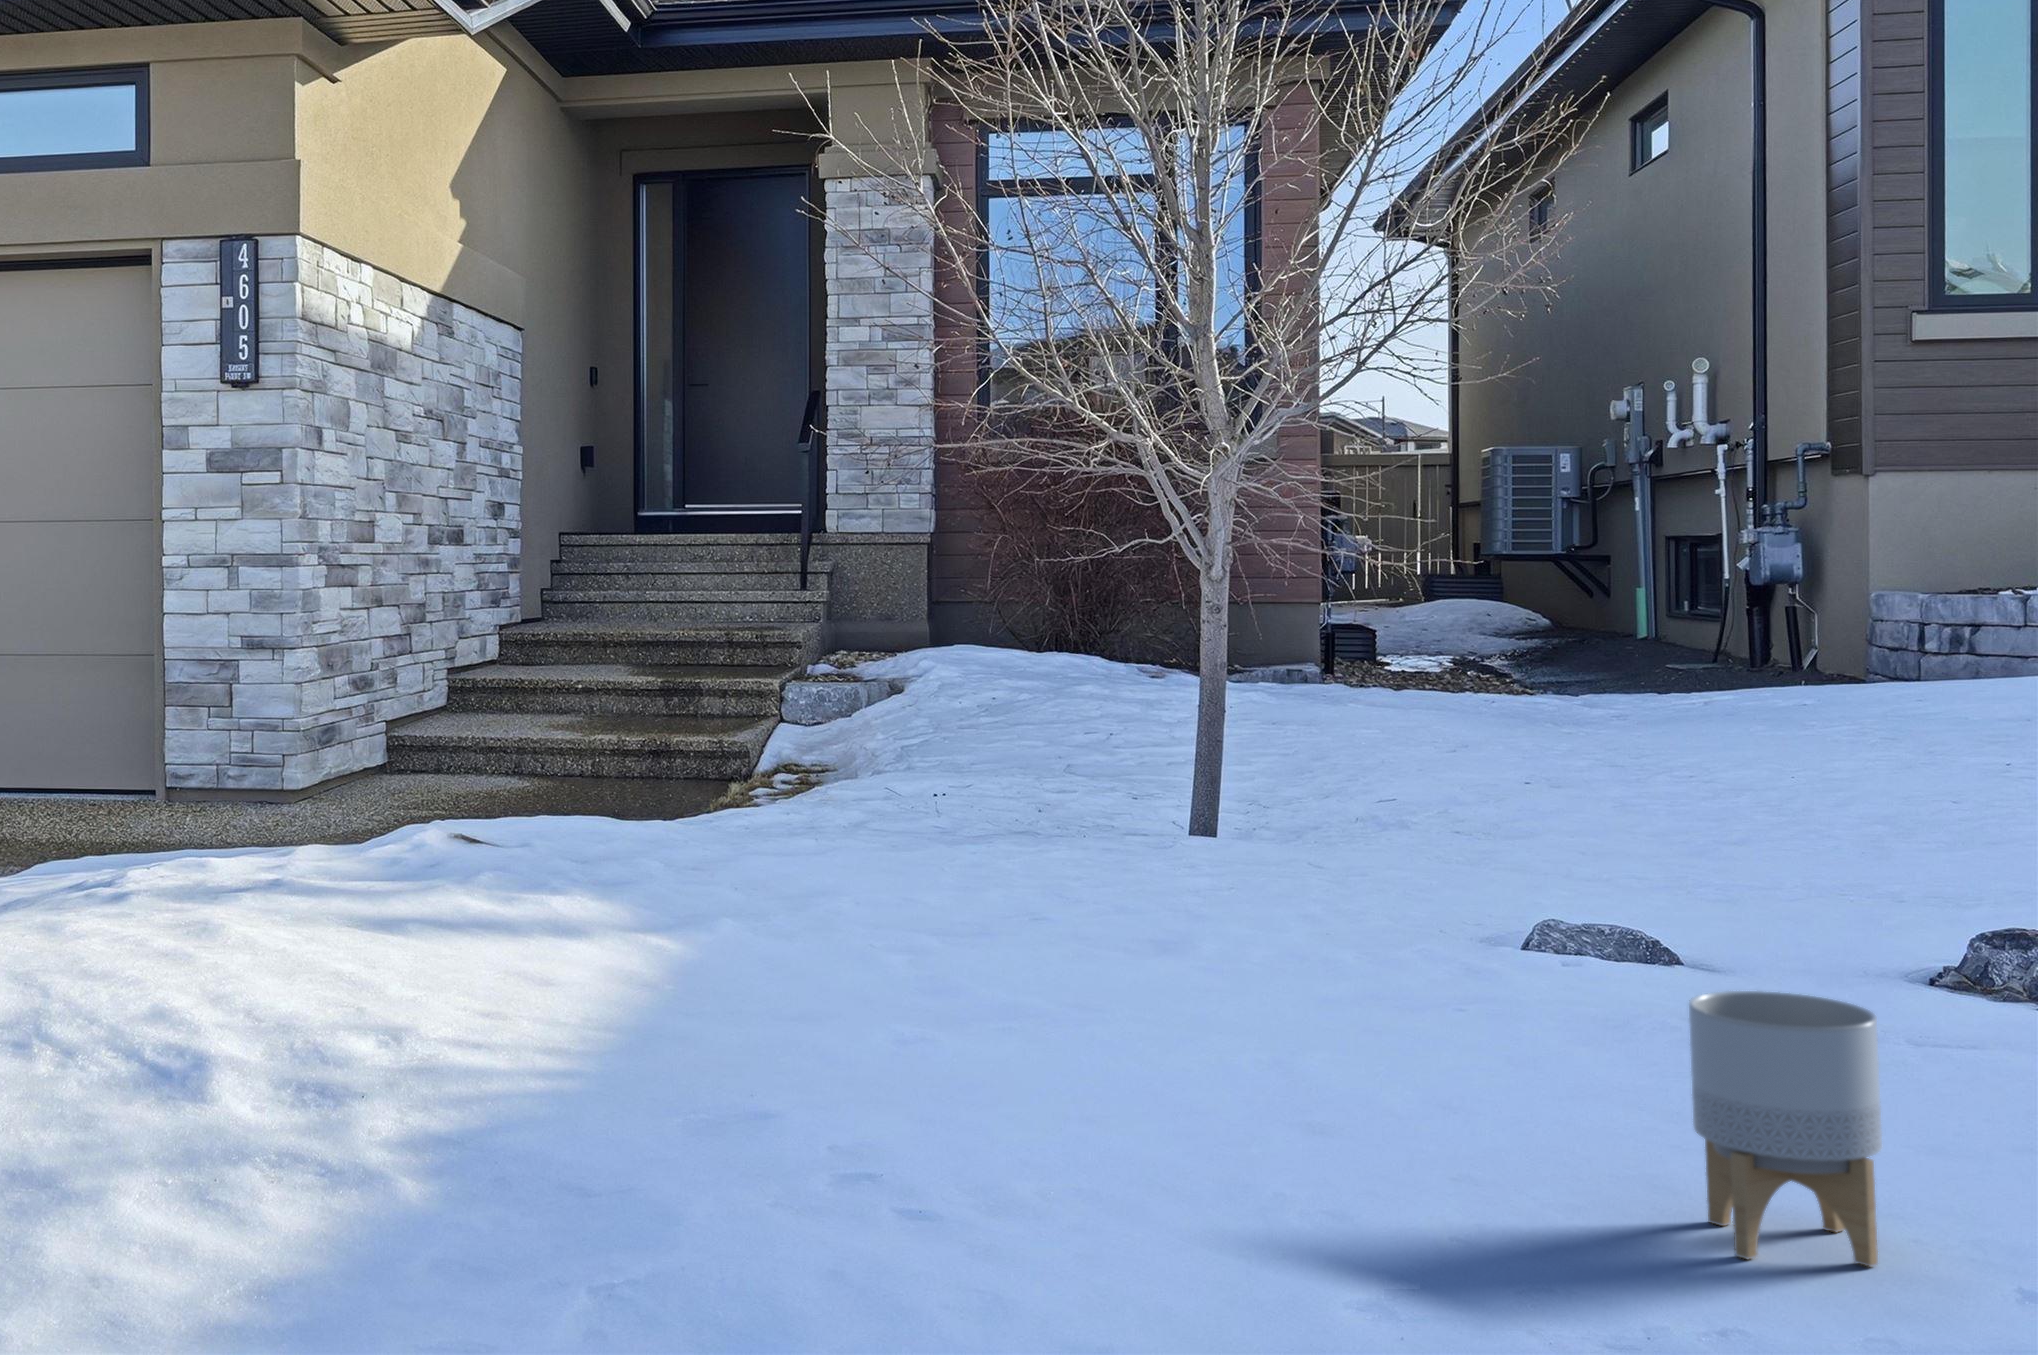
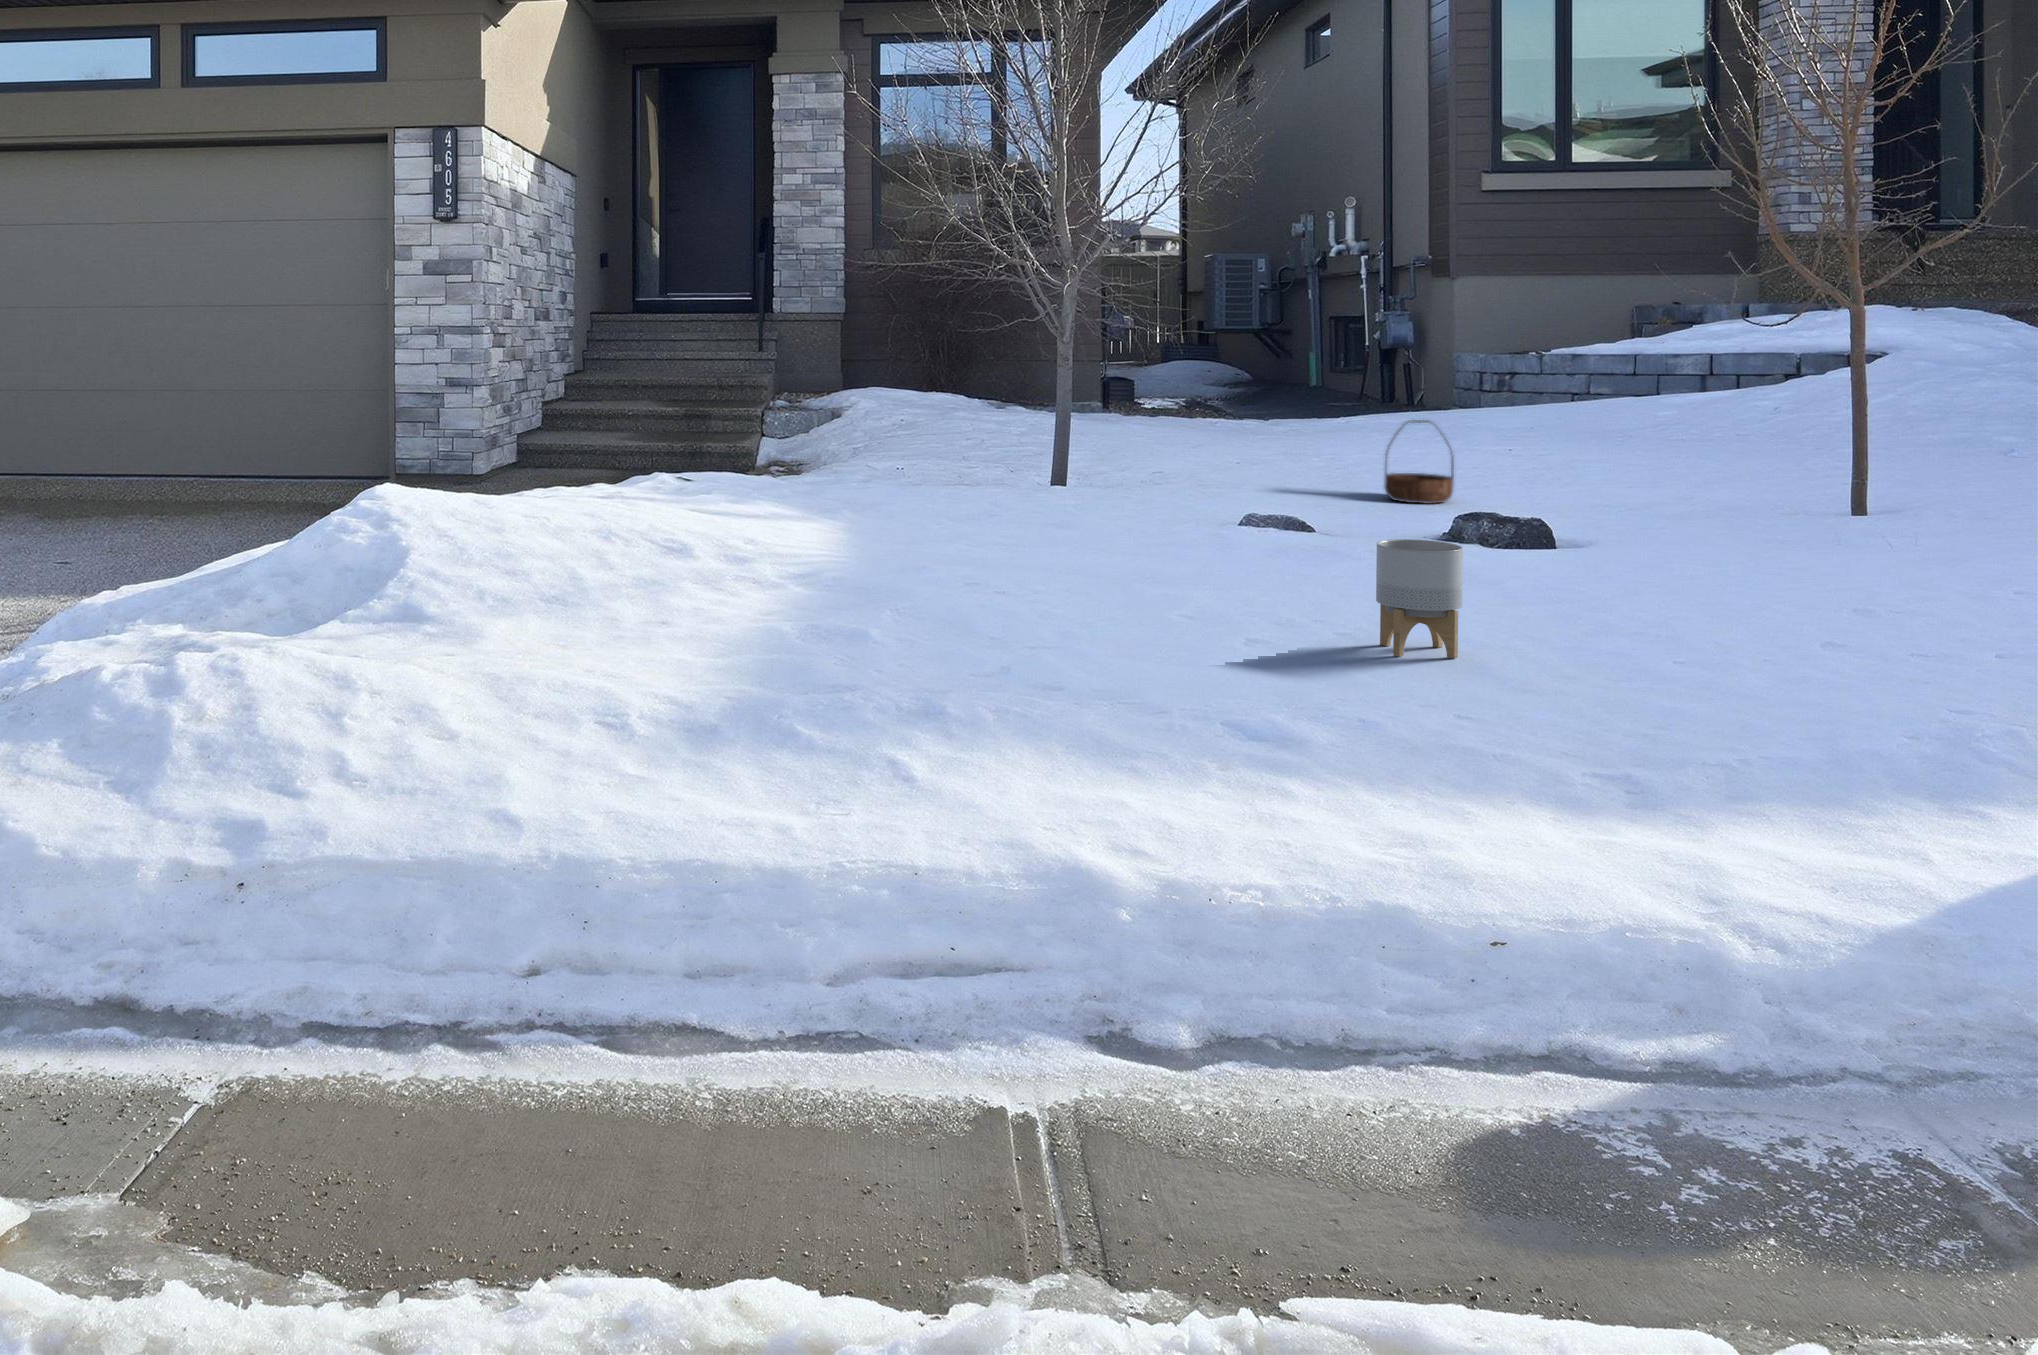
basket: none [1744,712,1870,863] -> present [1384,420,1454,504]

